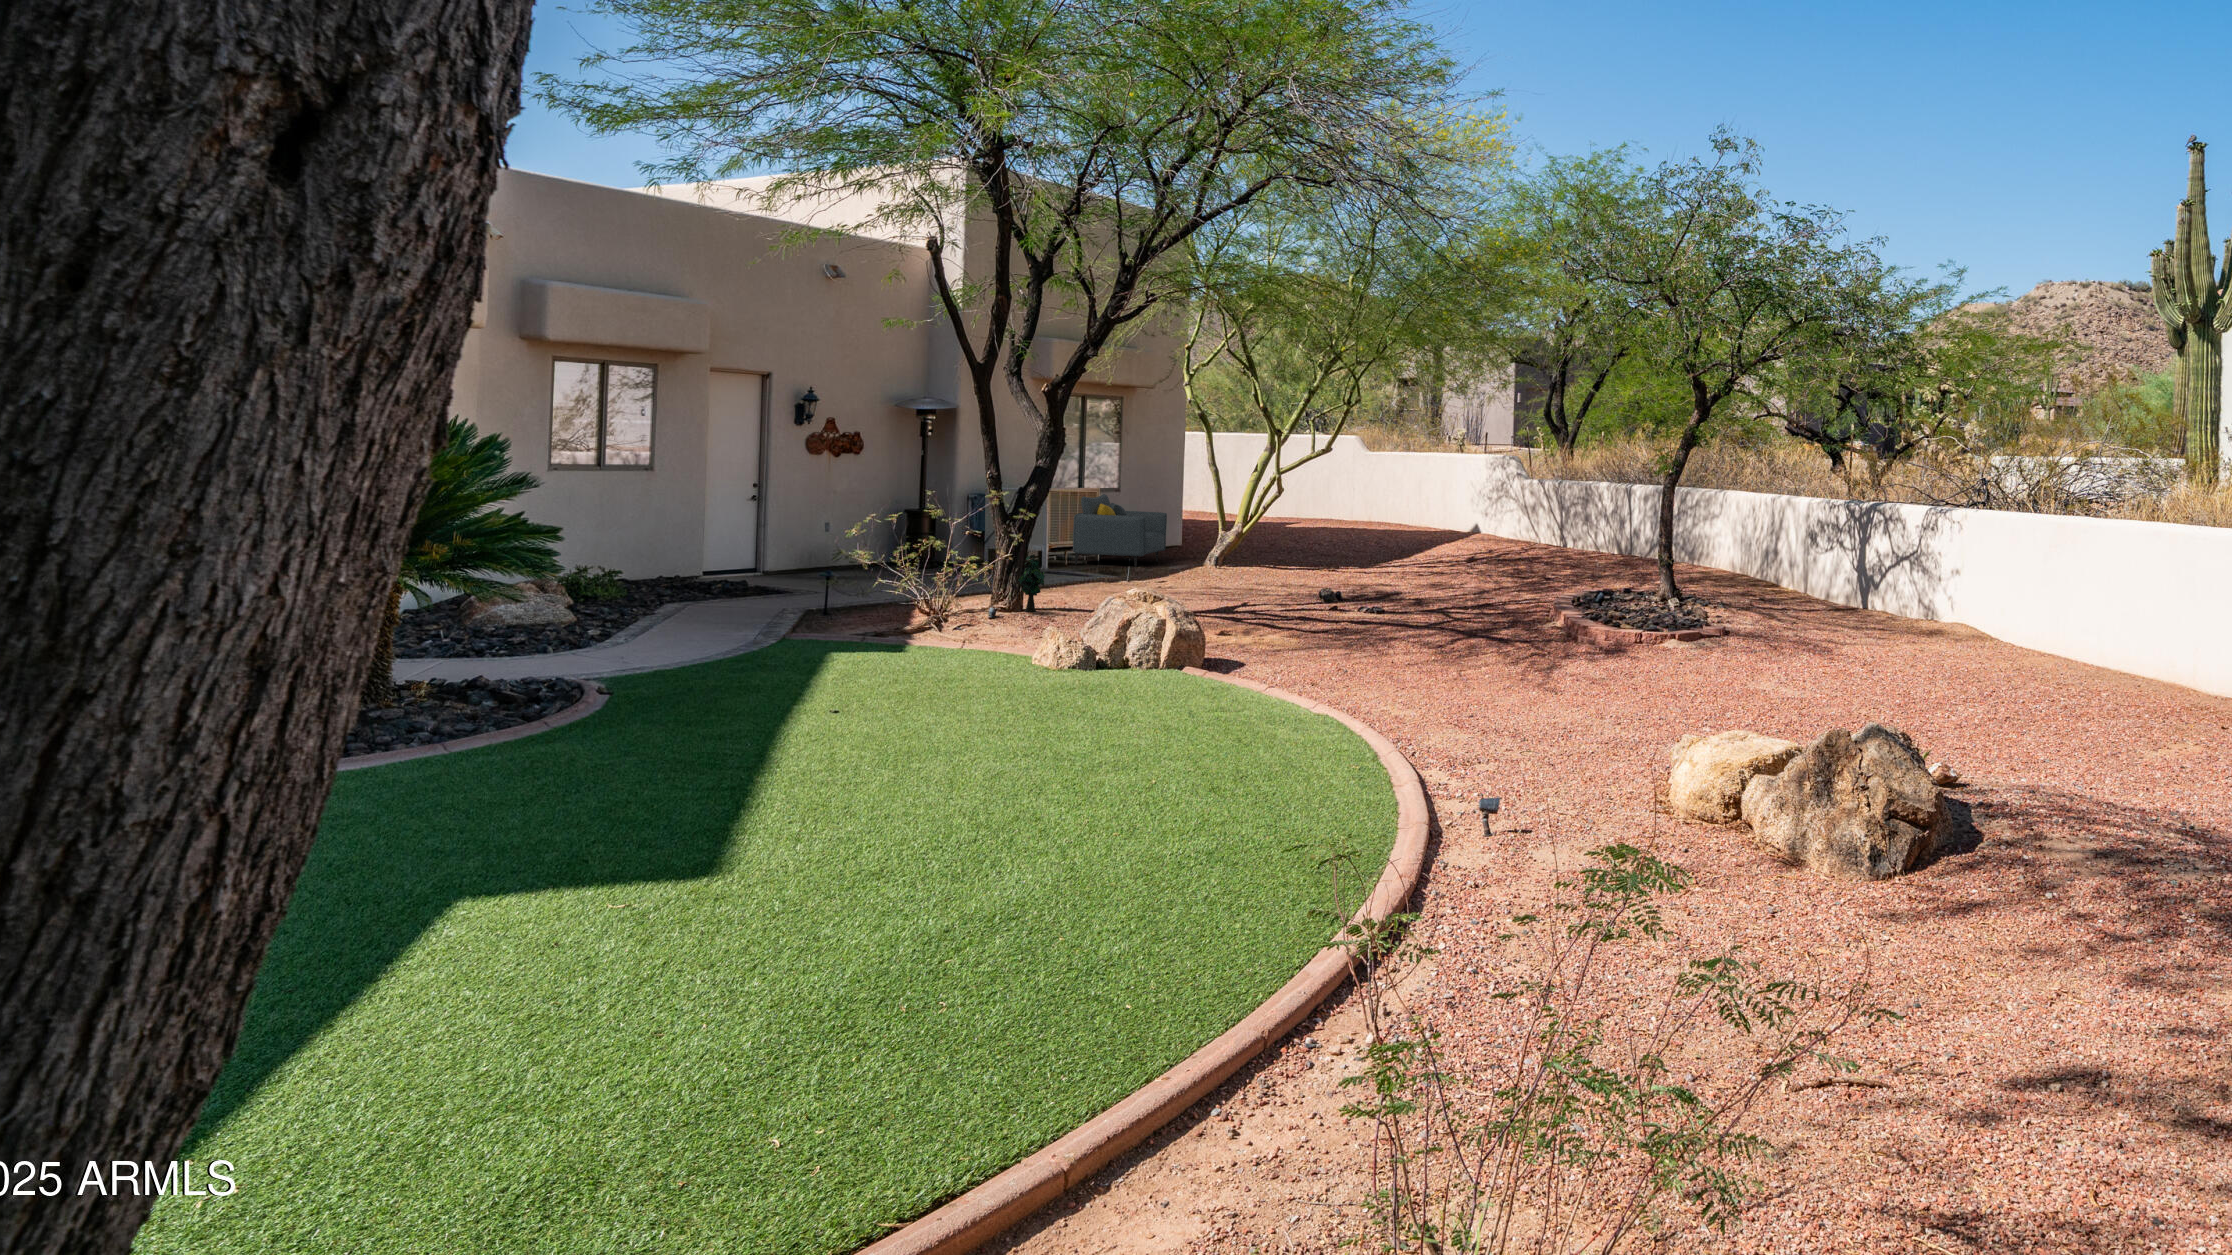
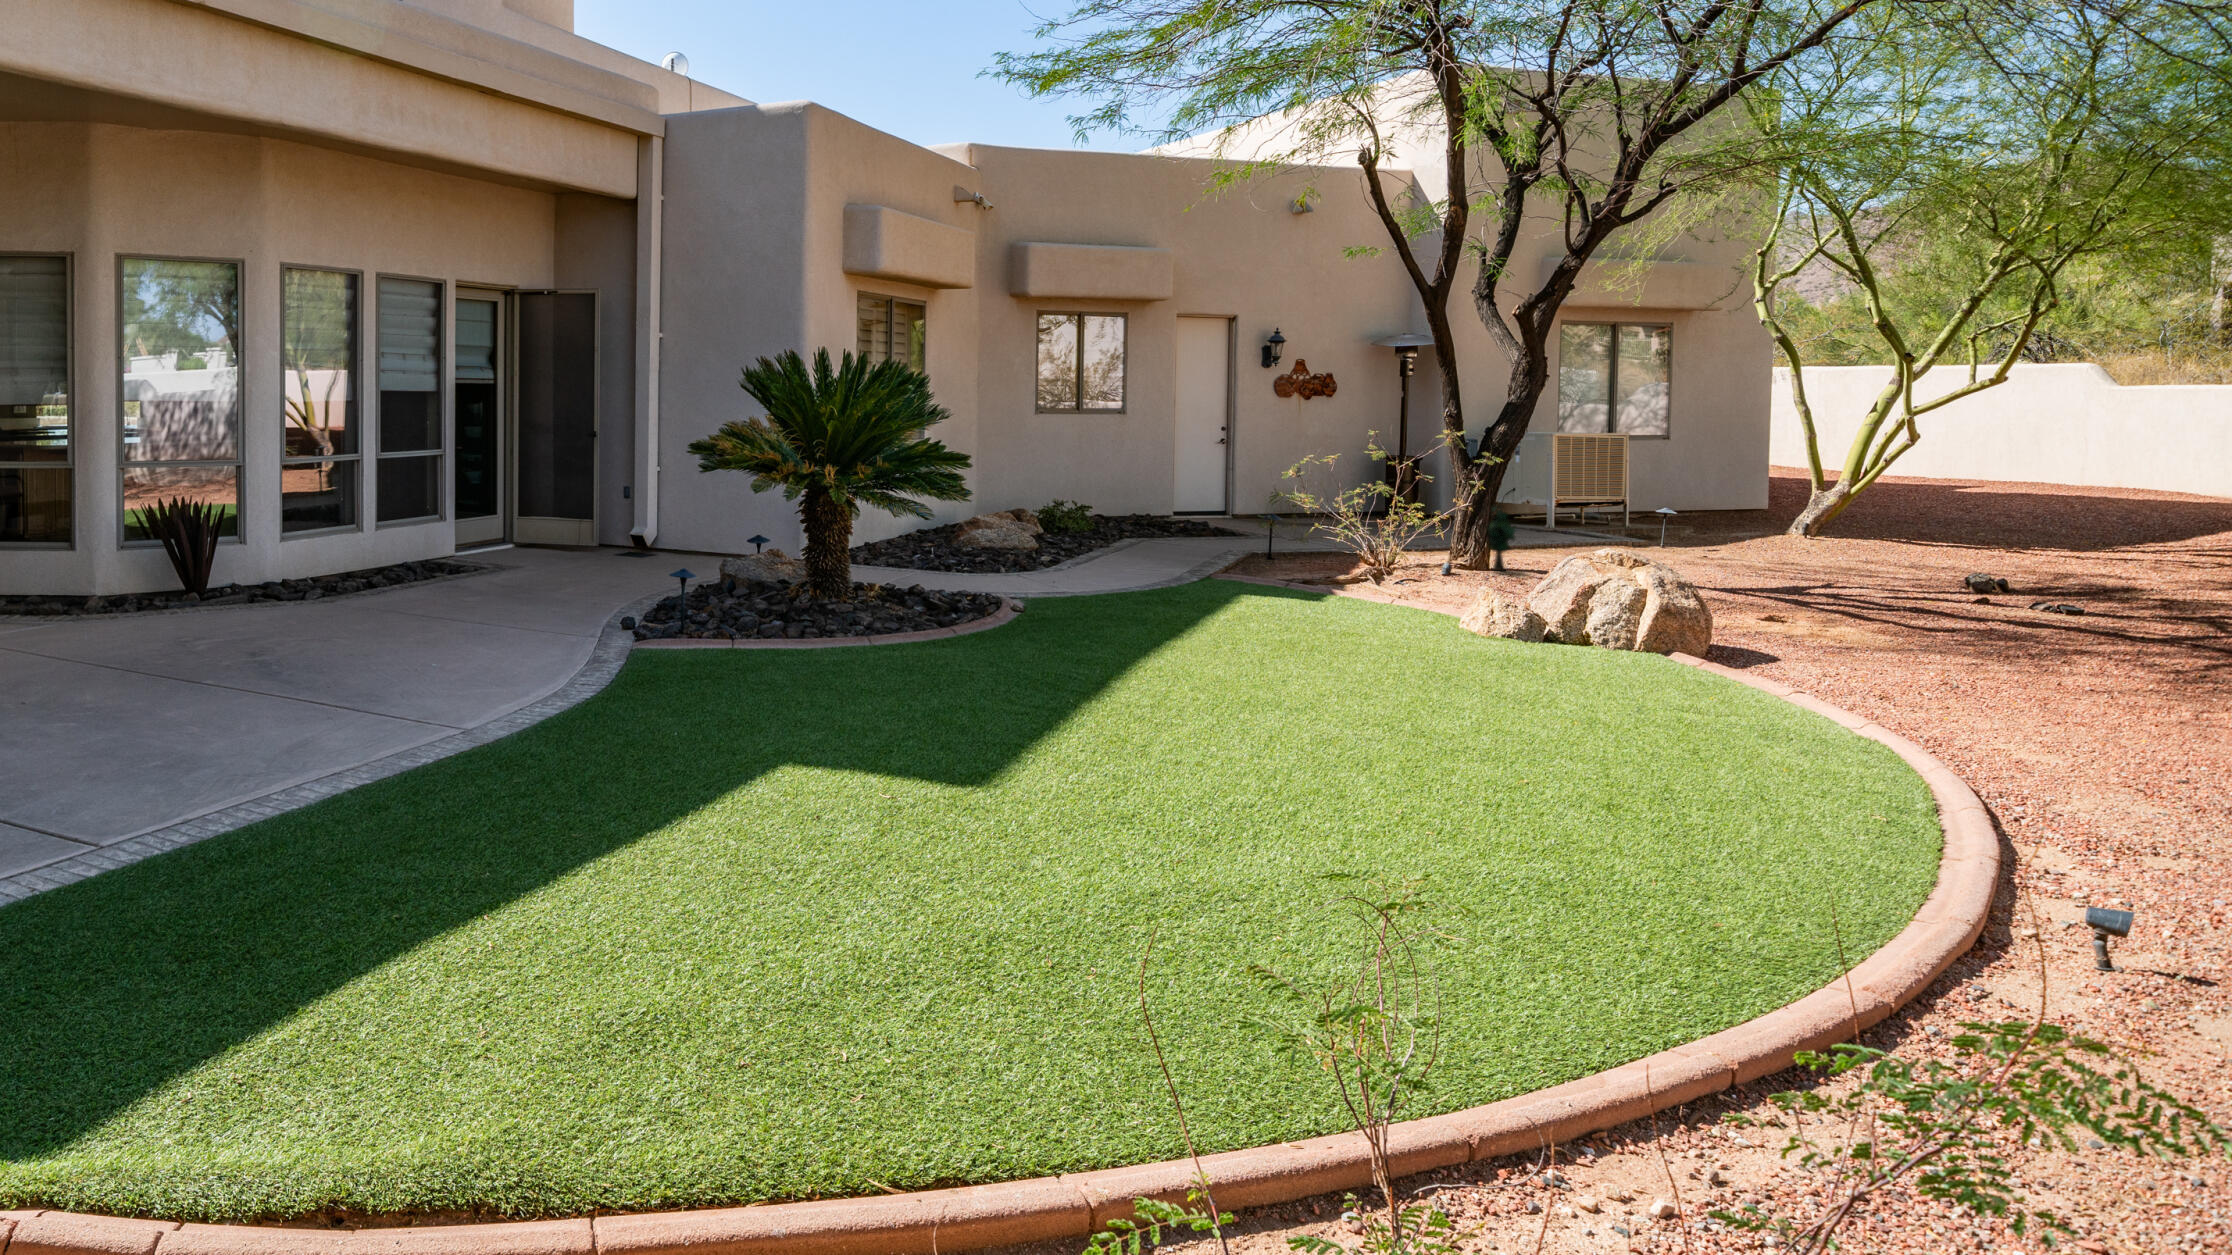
armchair: present [1073,494,1167,567] -> none [1588,437,1726,529]

